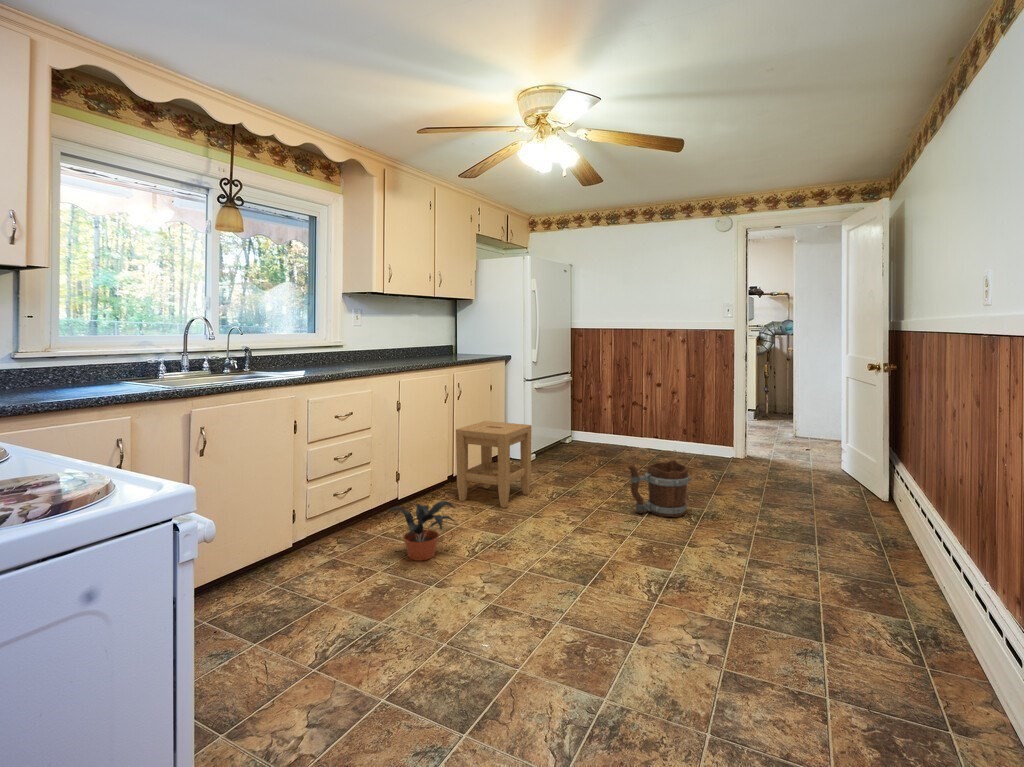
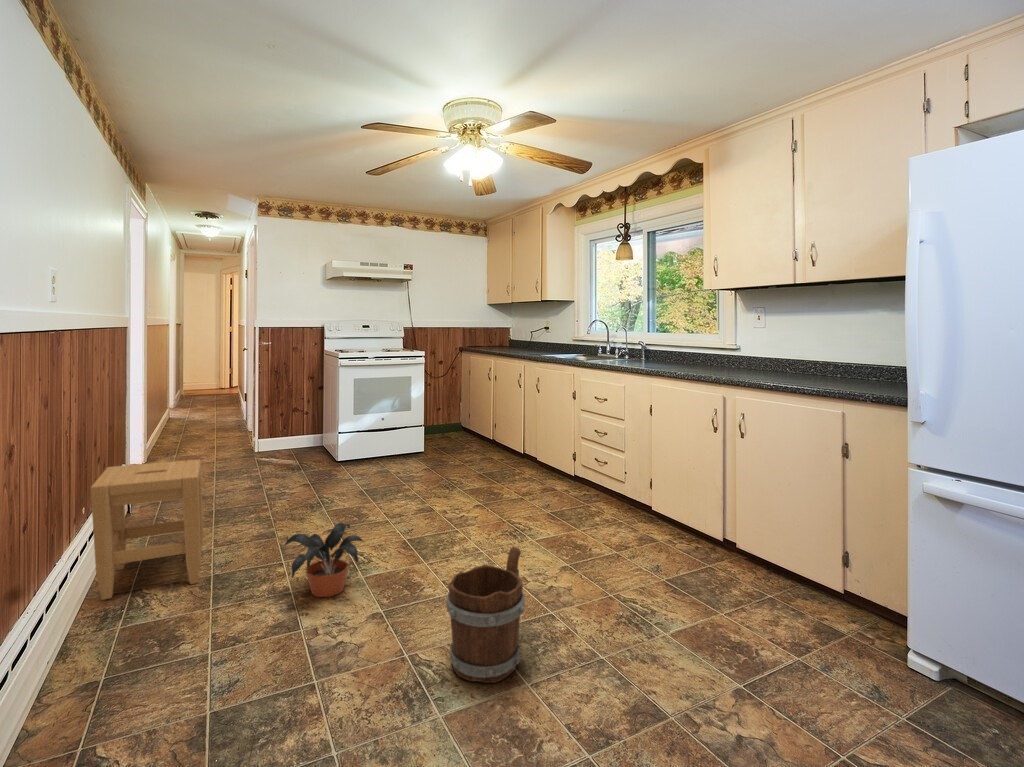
stool: present [456,421,532,508] -> present [91,459,203,600]
potted plant: present [386,501,455,561] -> present [284,523,363,597]

